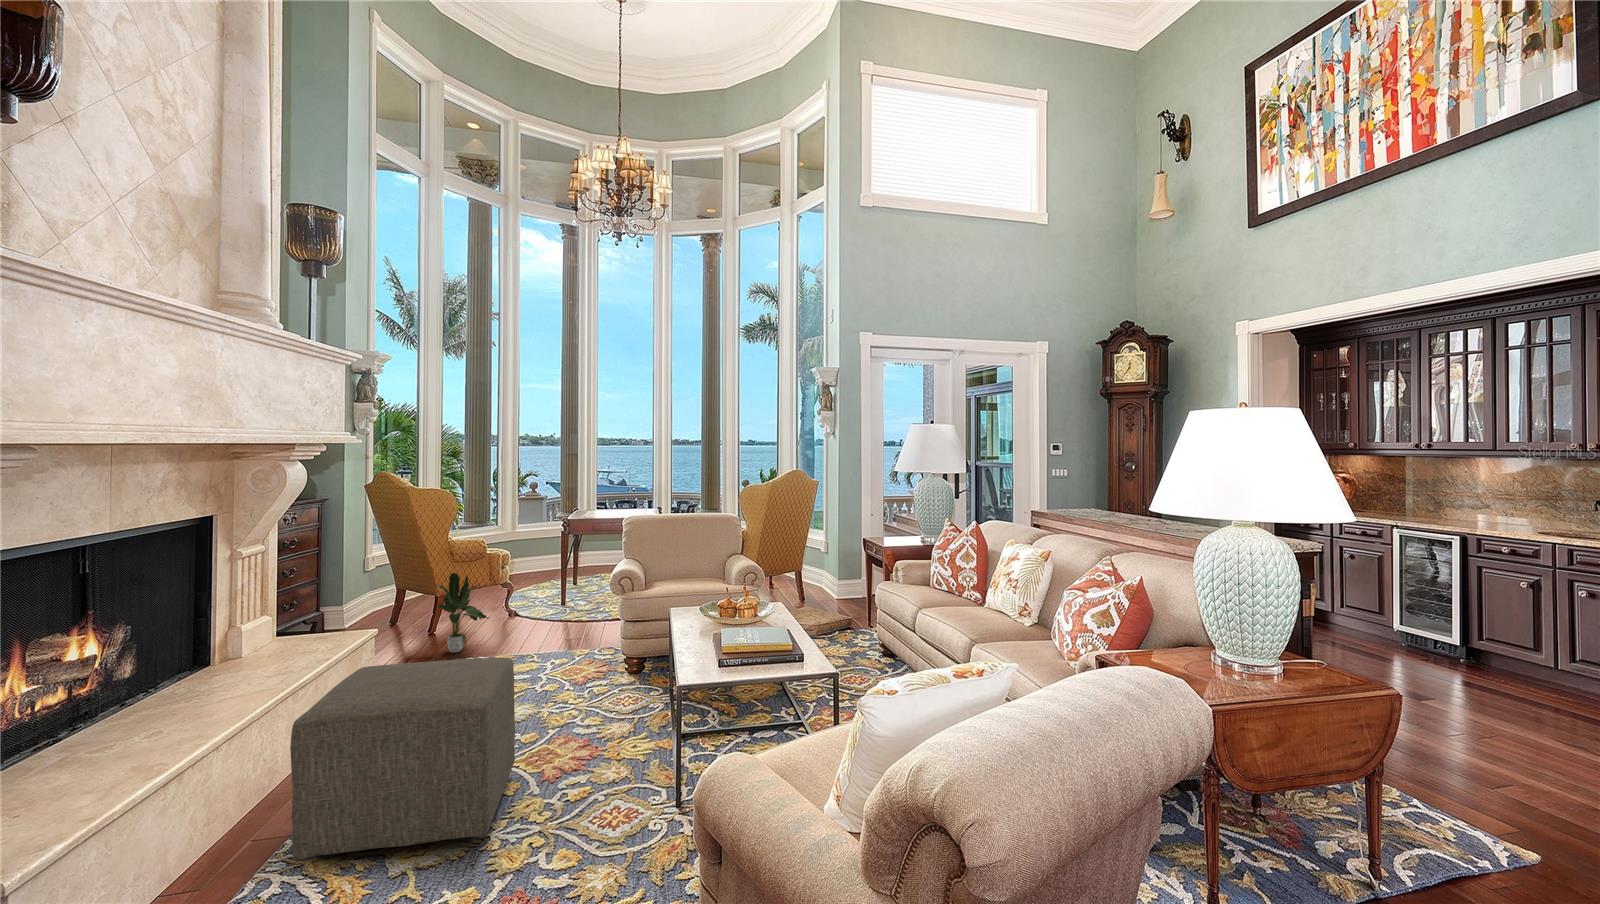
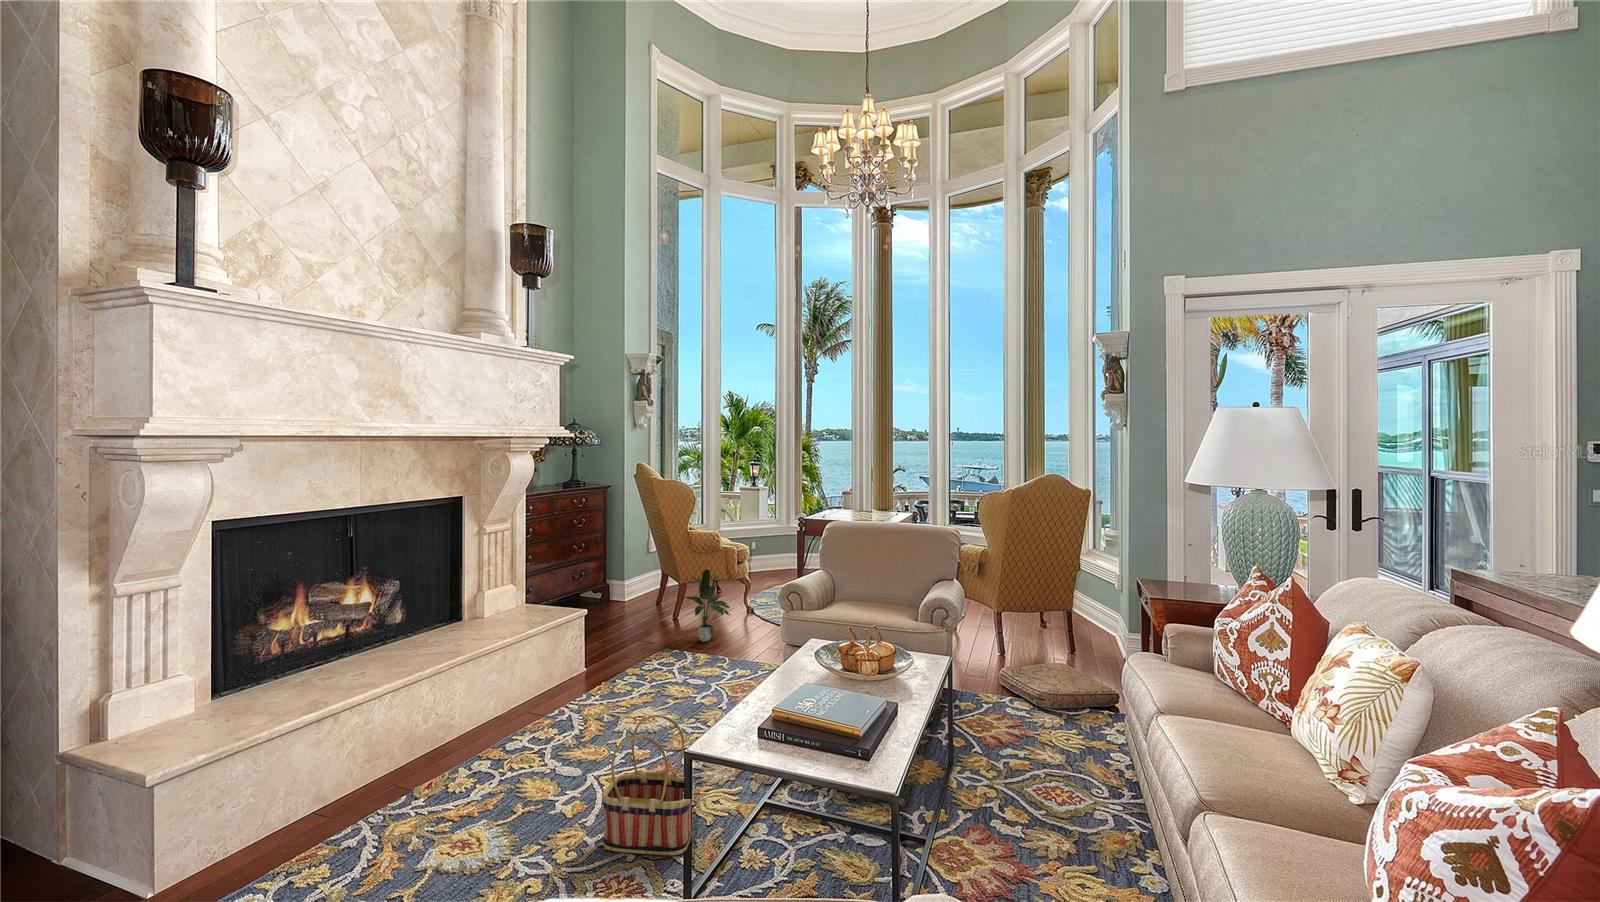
ottoman: present [290,657,515,861] -> none [375,649,610,856]
basket: none [560,682,644,805] -> present [602,715,694,855]

